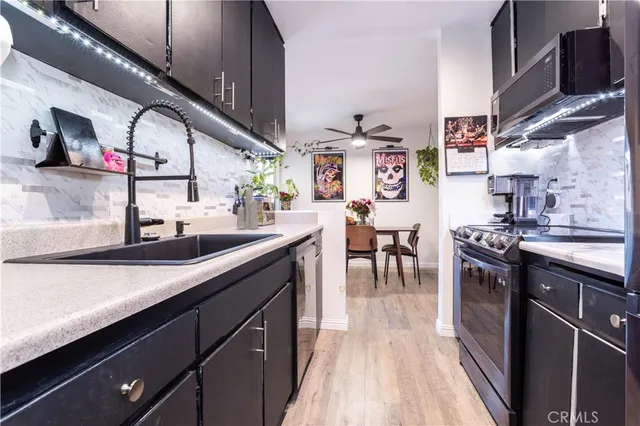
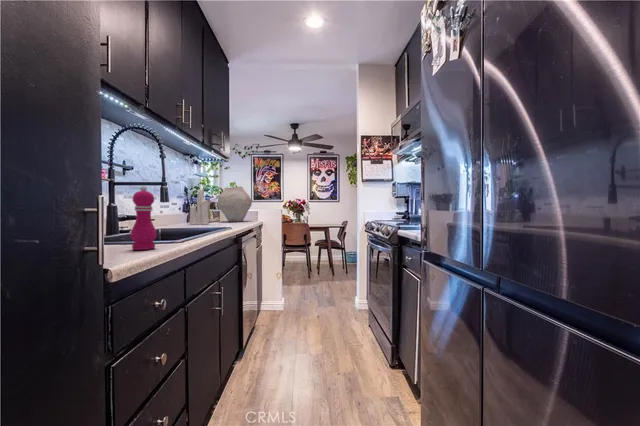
pepper mill: none [106,175,149,279] -> present [130,186,157,250]
vase: none [270,184,309,226] -> present [218,187,252,222]

